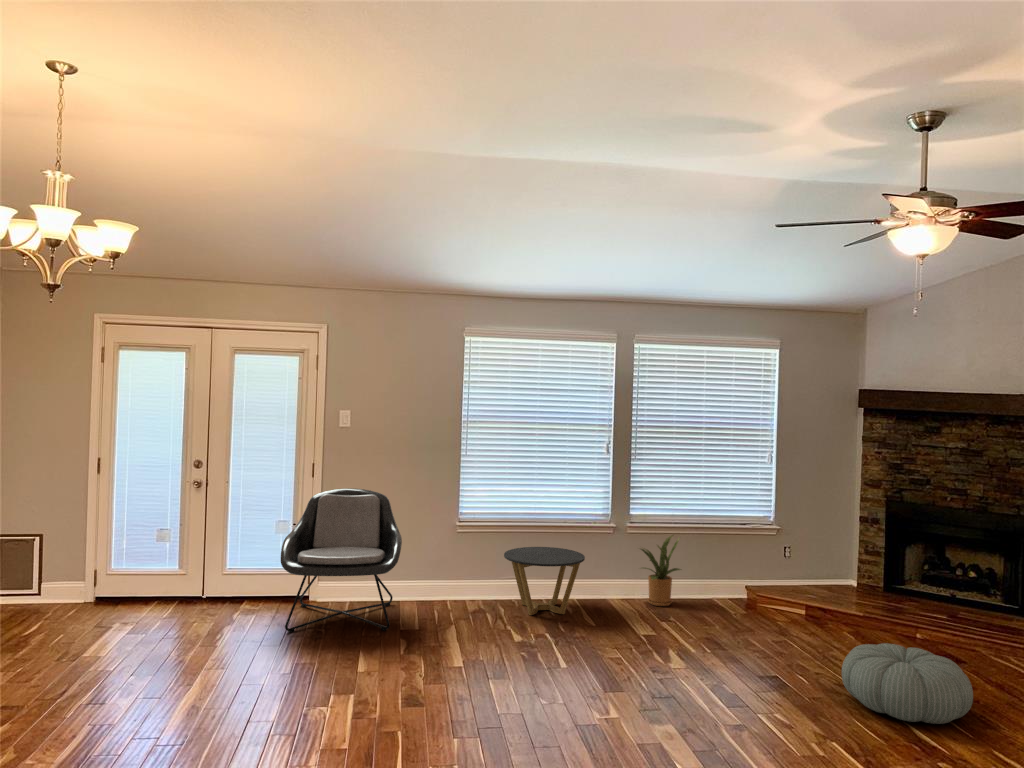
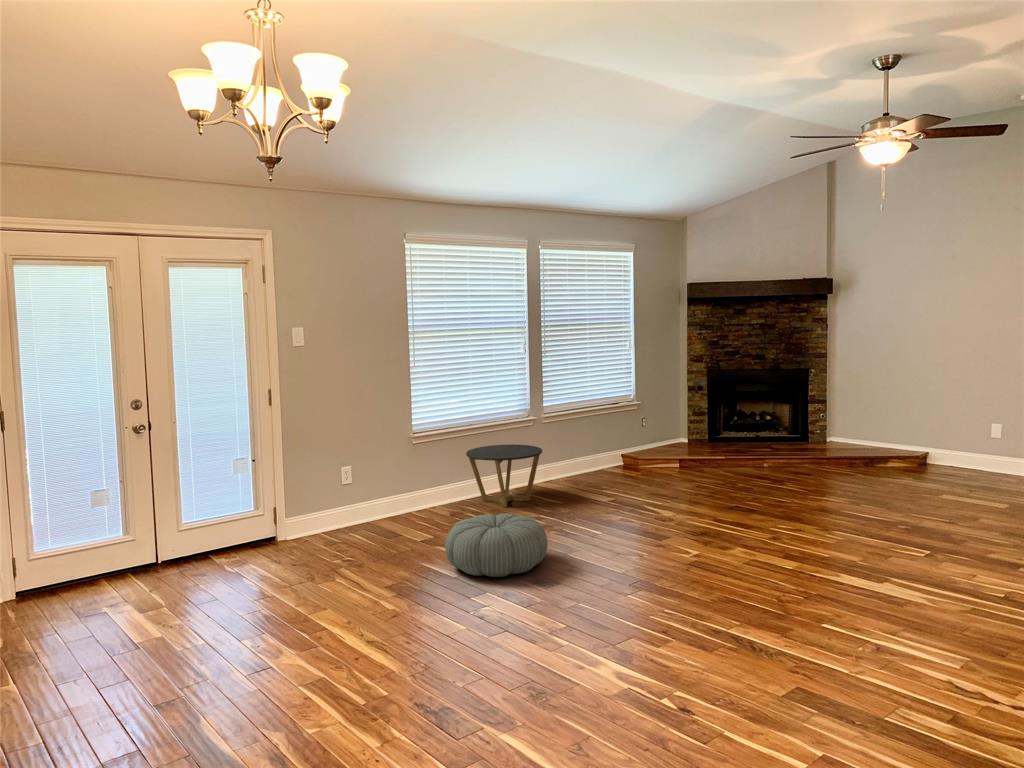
lounge chair: present [281,488,402,633] -> none [282,412,422,567]
house plant: present [641,535,681,606] -> none [555,419,591,481]
pouf: present [842,643,973,724] -> present [445,513,548,577]

